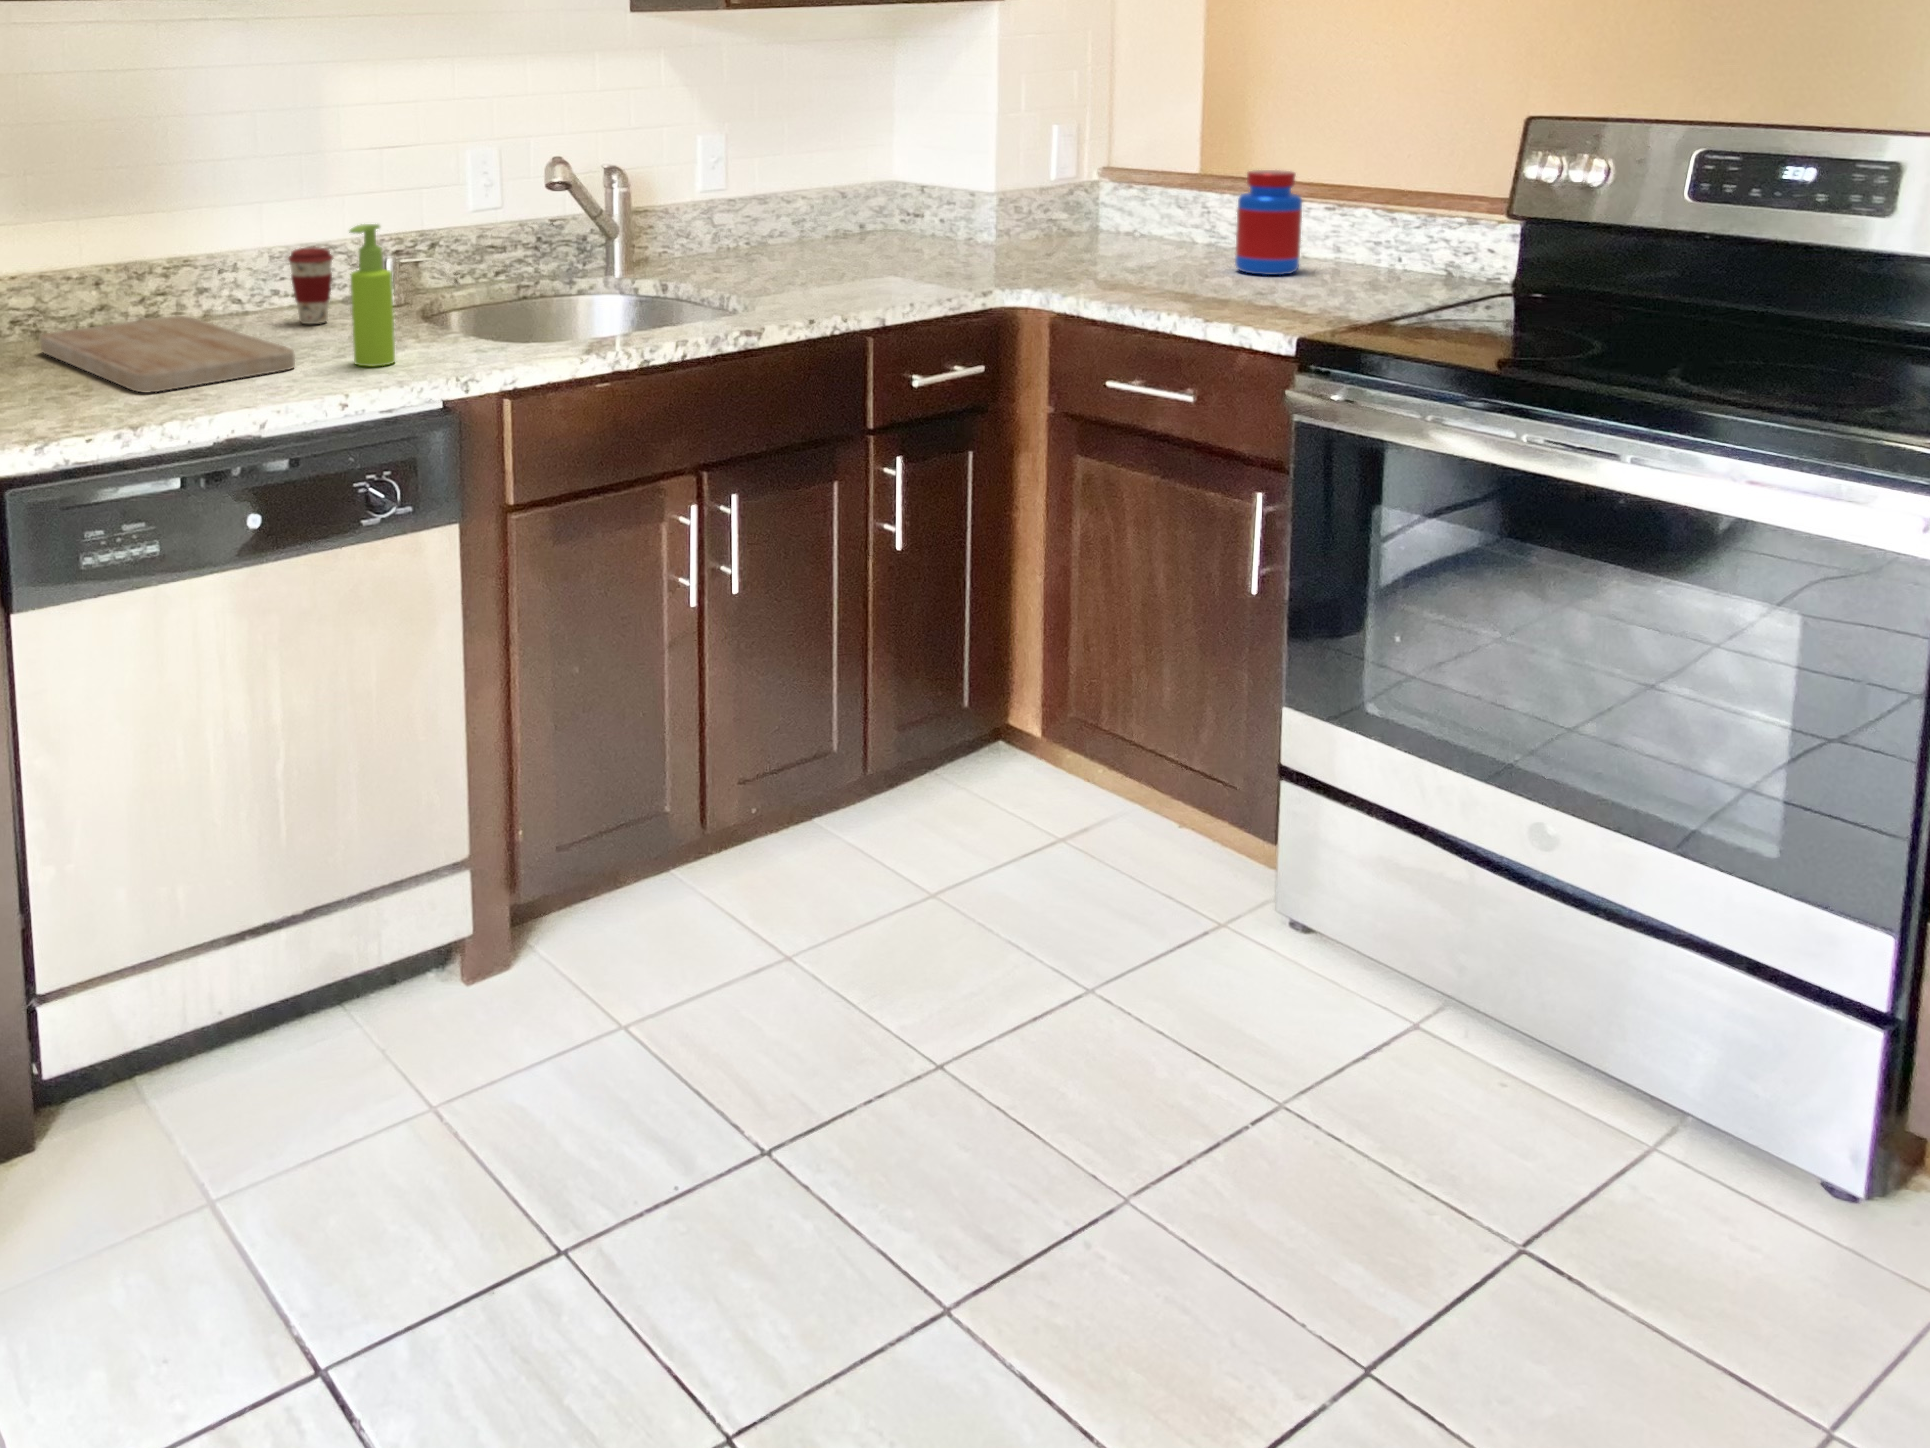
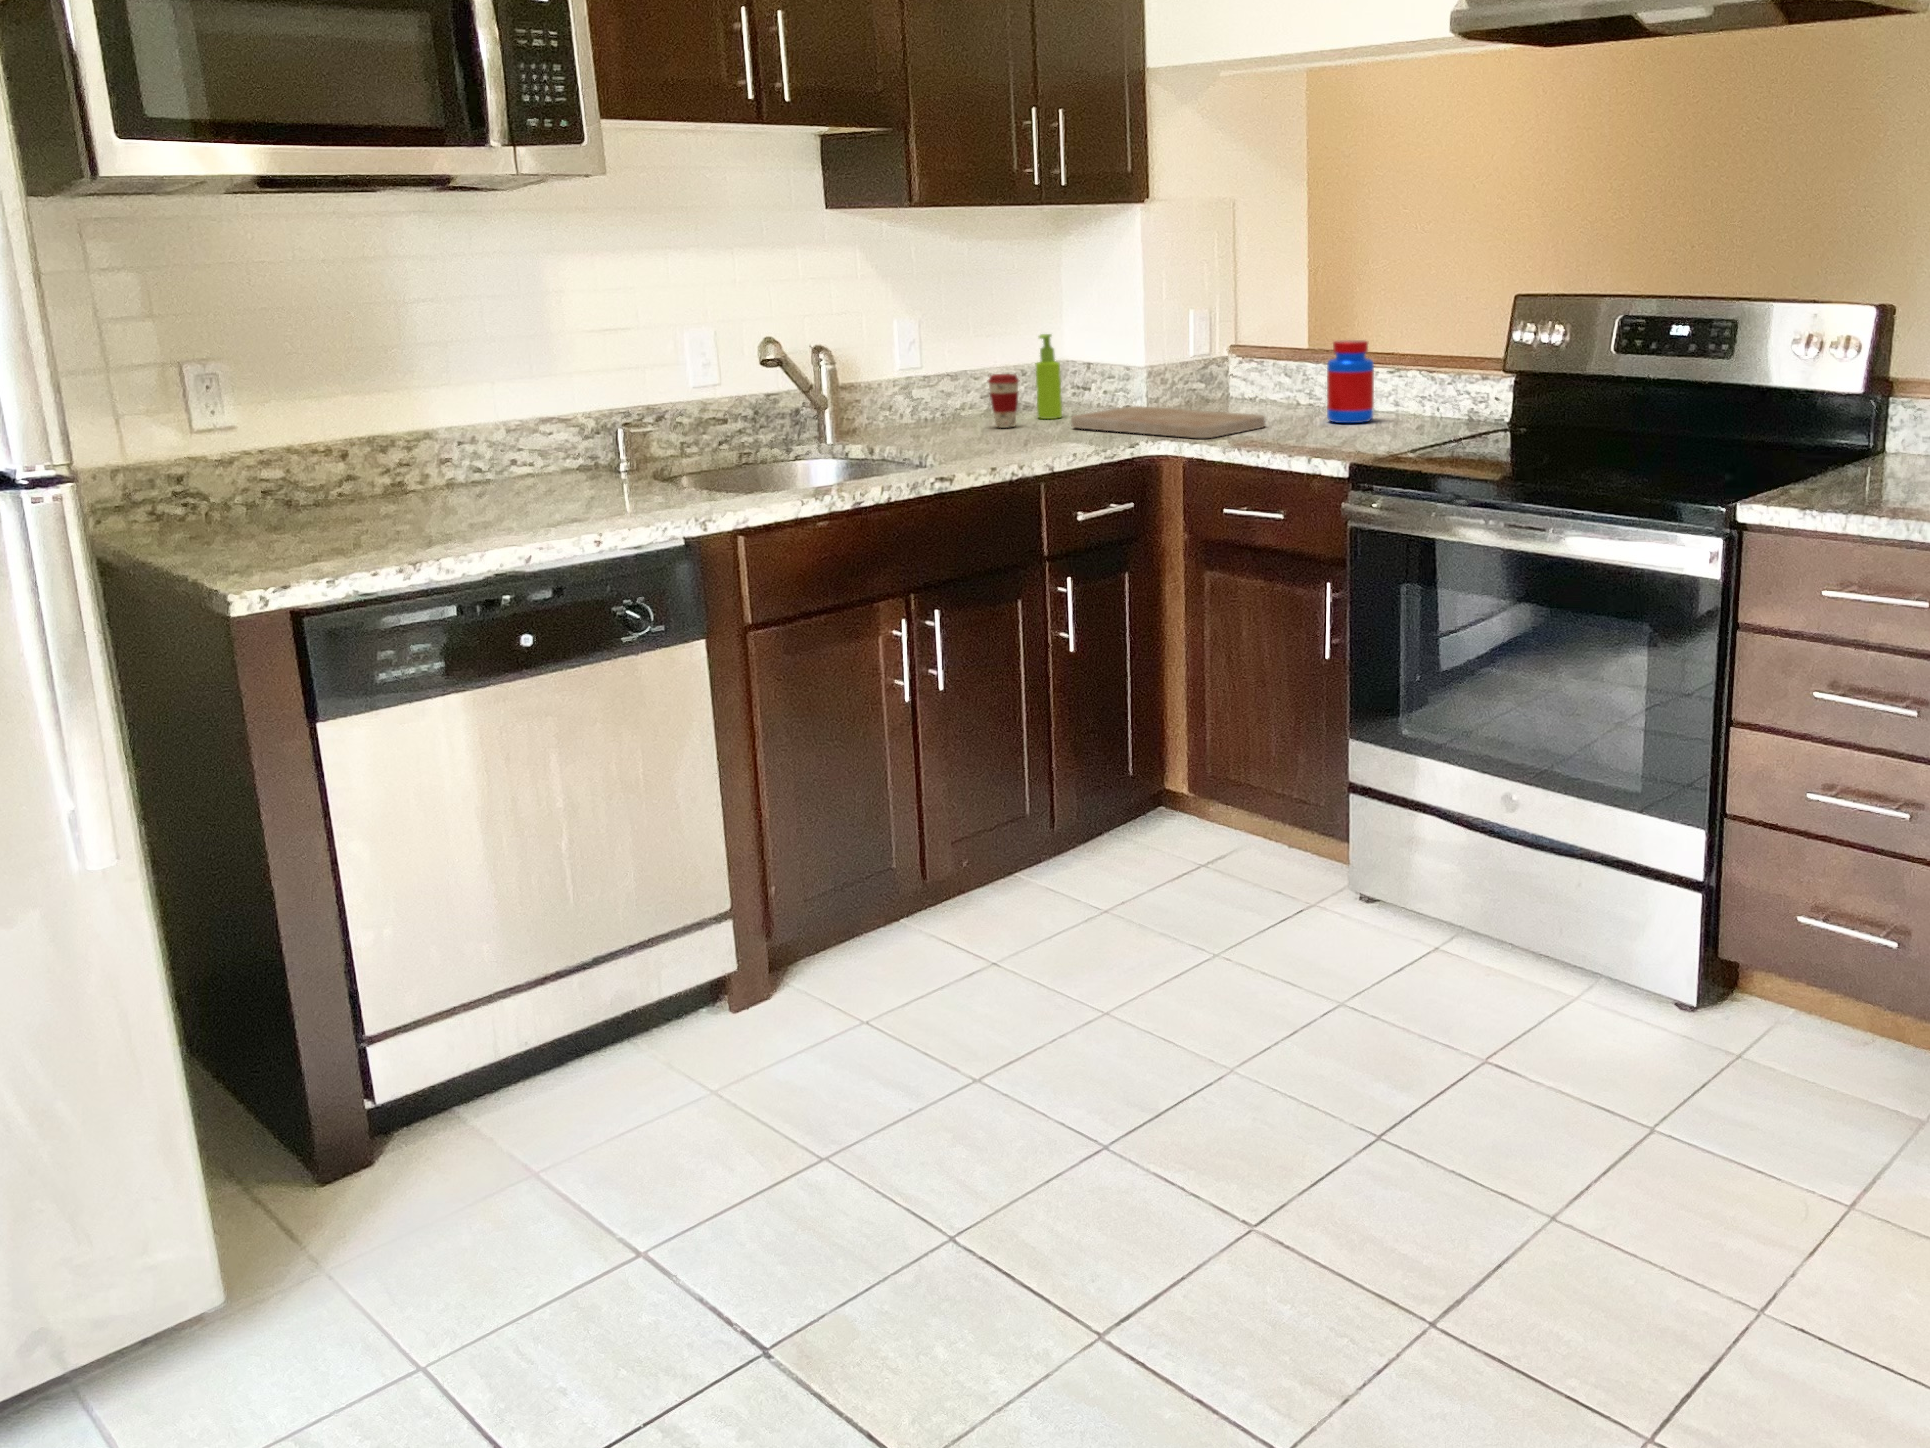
soap dispenser: present [350,224,395,366] -> present [1036,334,1062,419]
coffee cup: present [288,247,333,324] -> present [988,374,1019,428]
cutting board: present [40,316,295,392] -> present [1071,406,1265,438]

